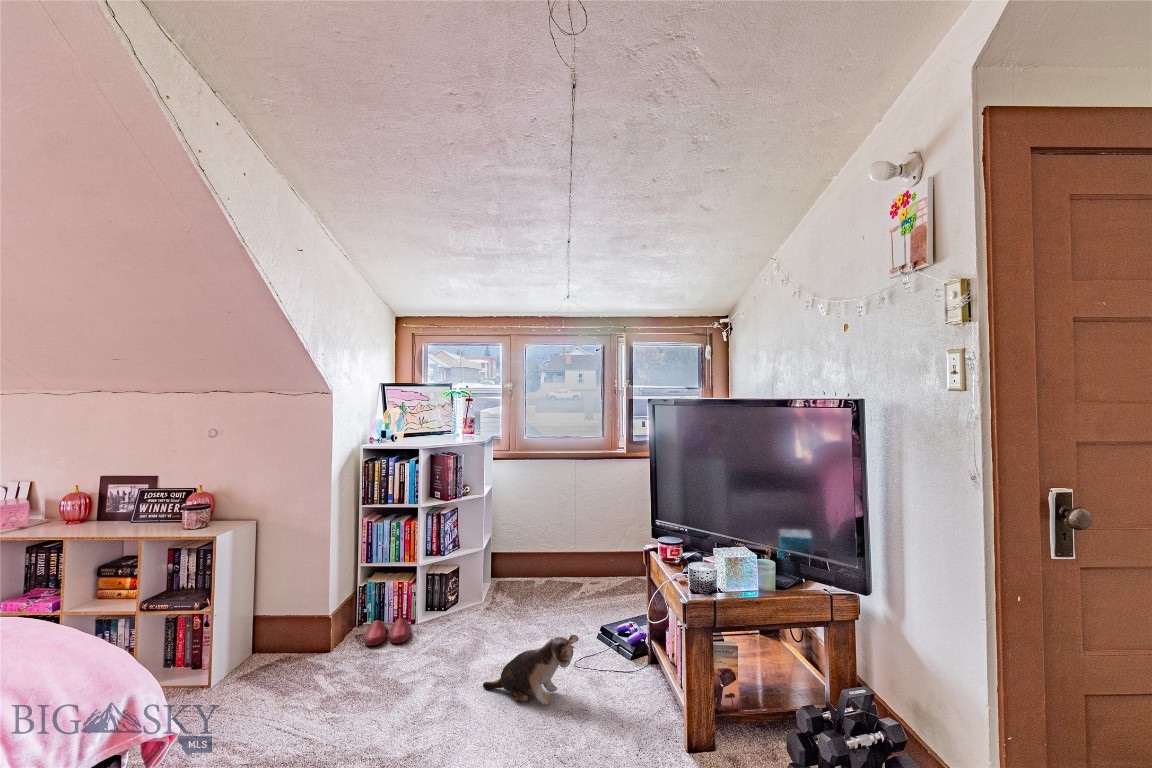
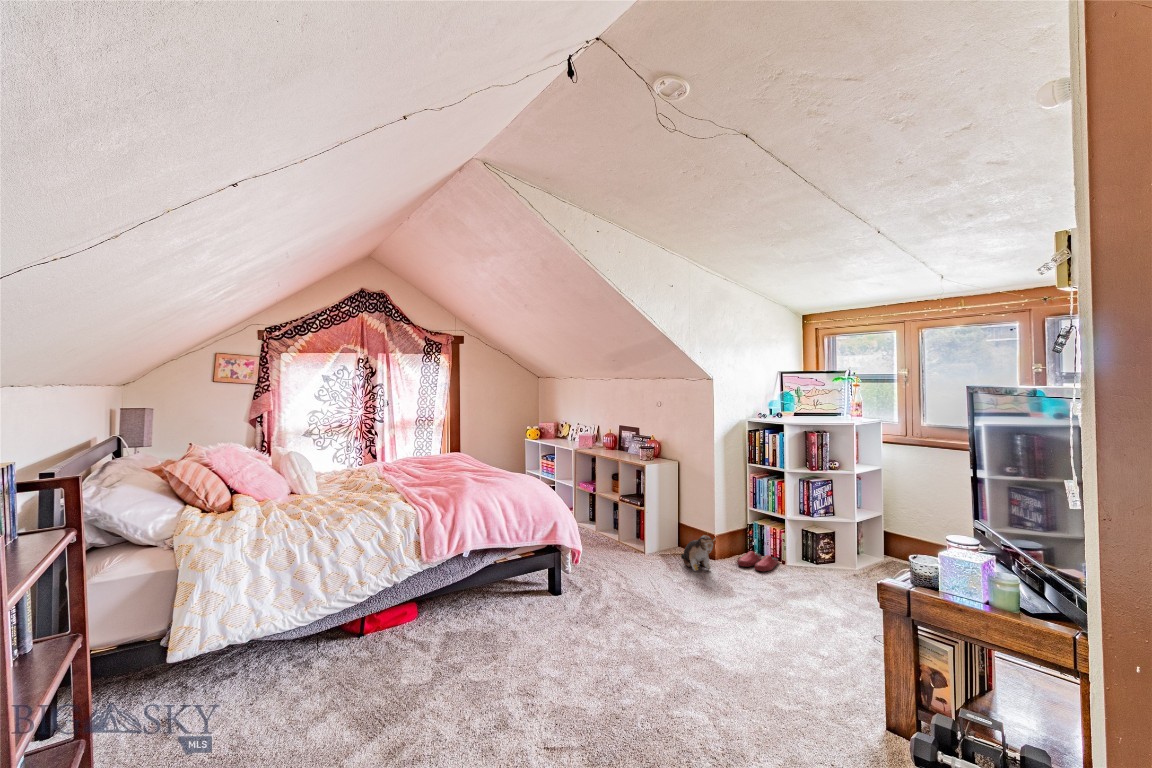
plush toy: present [483,635,579,704] -> present [681,535,716,571]

